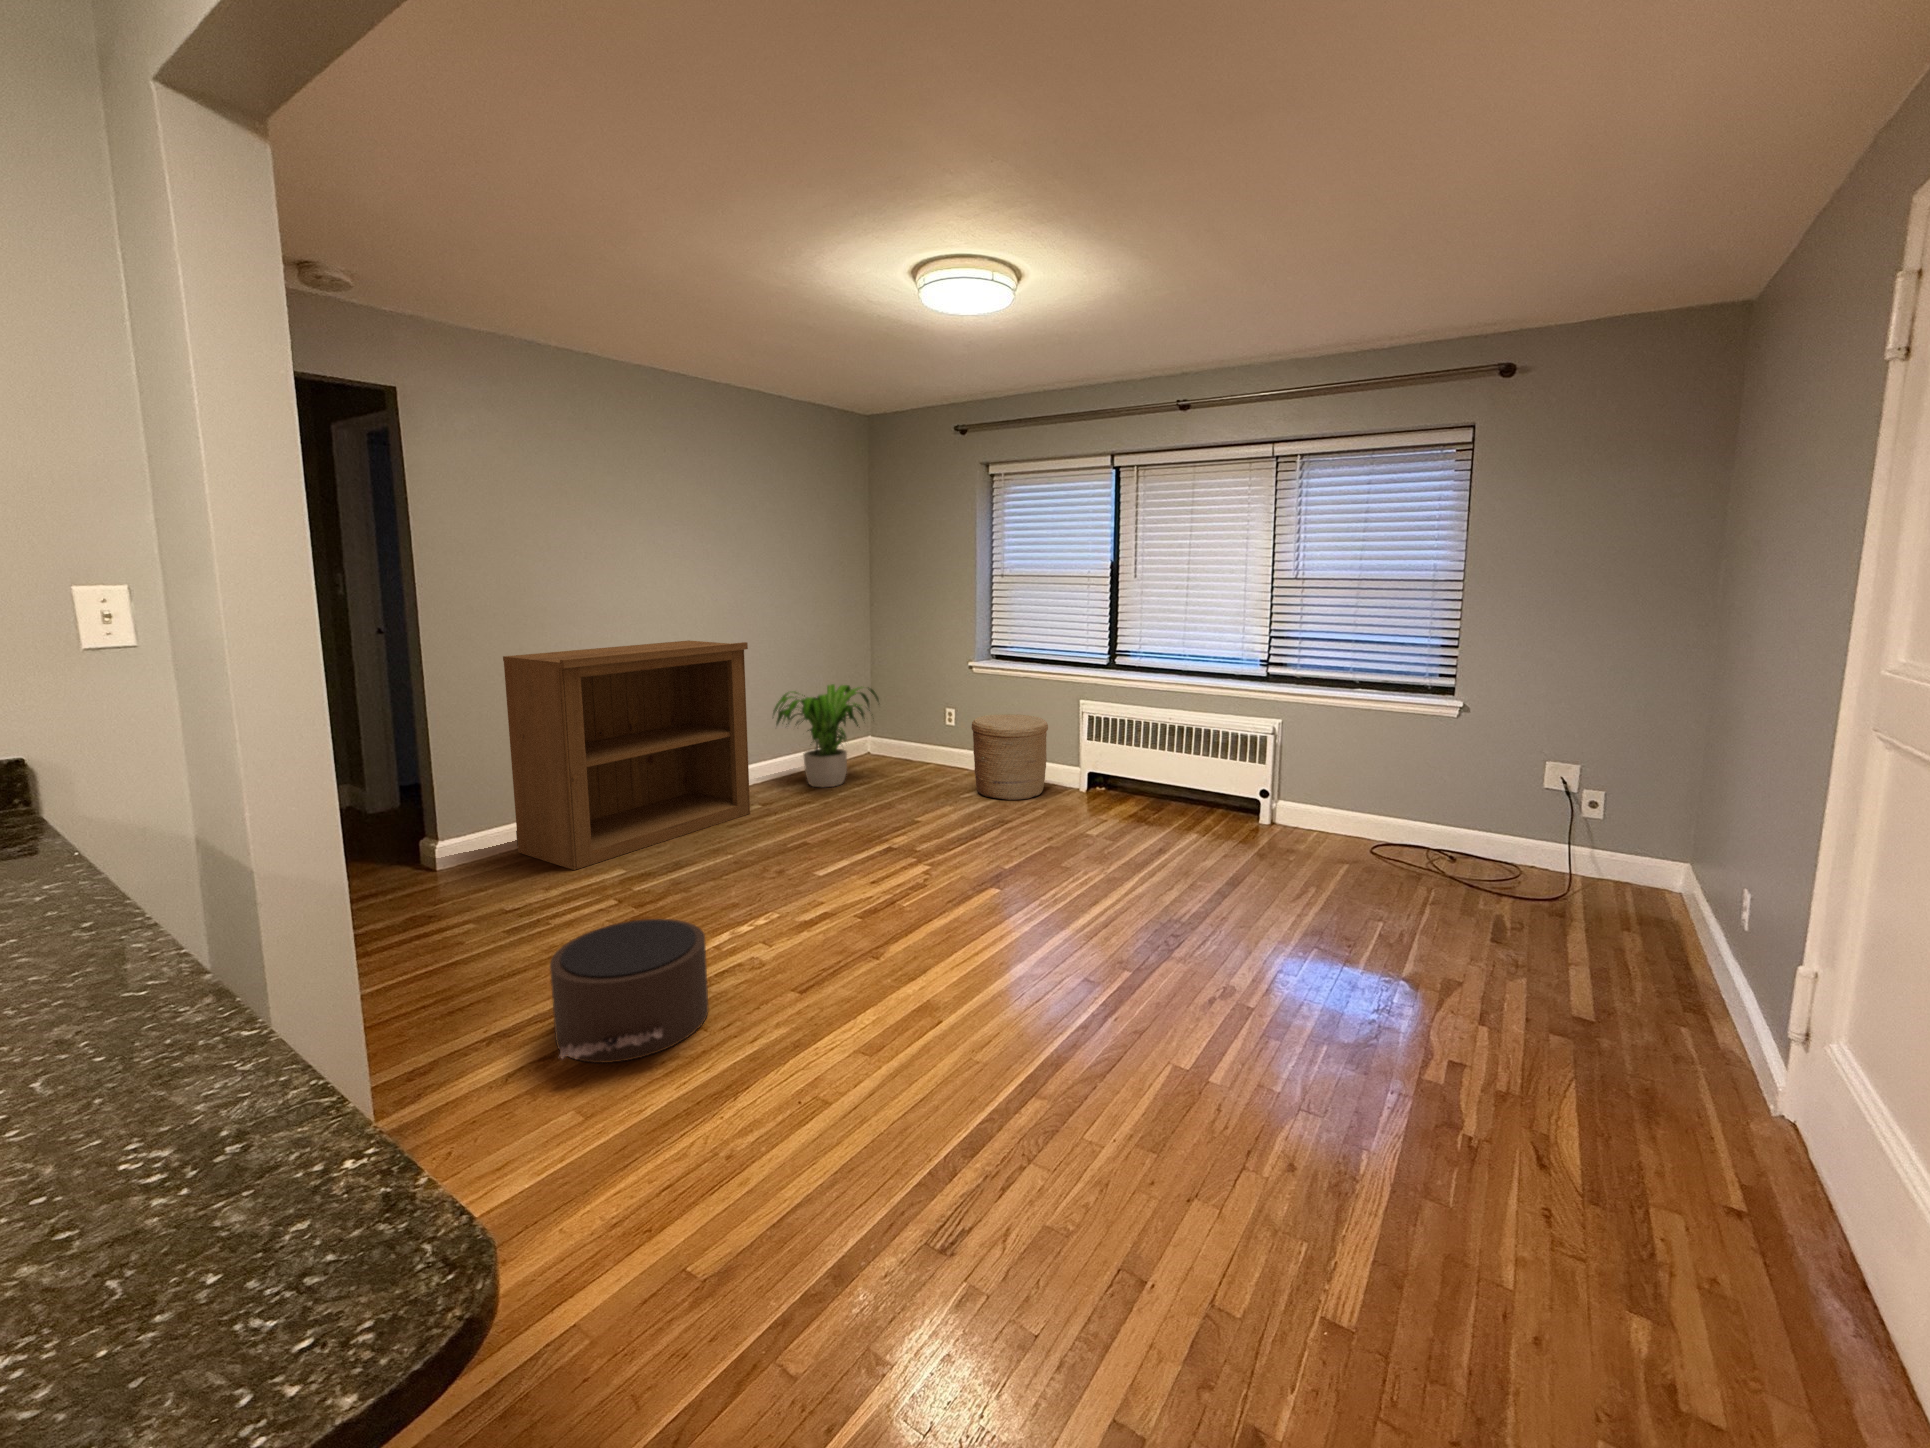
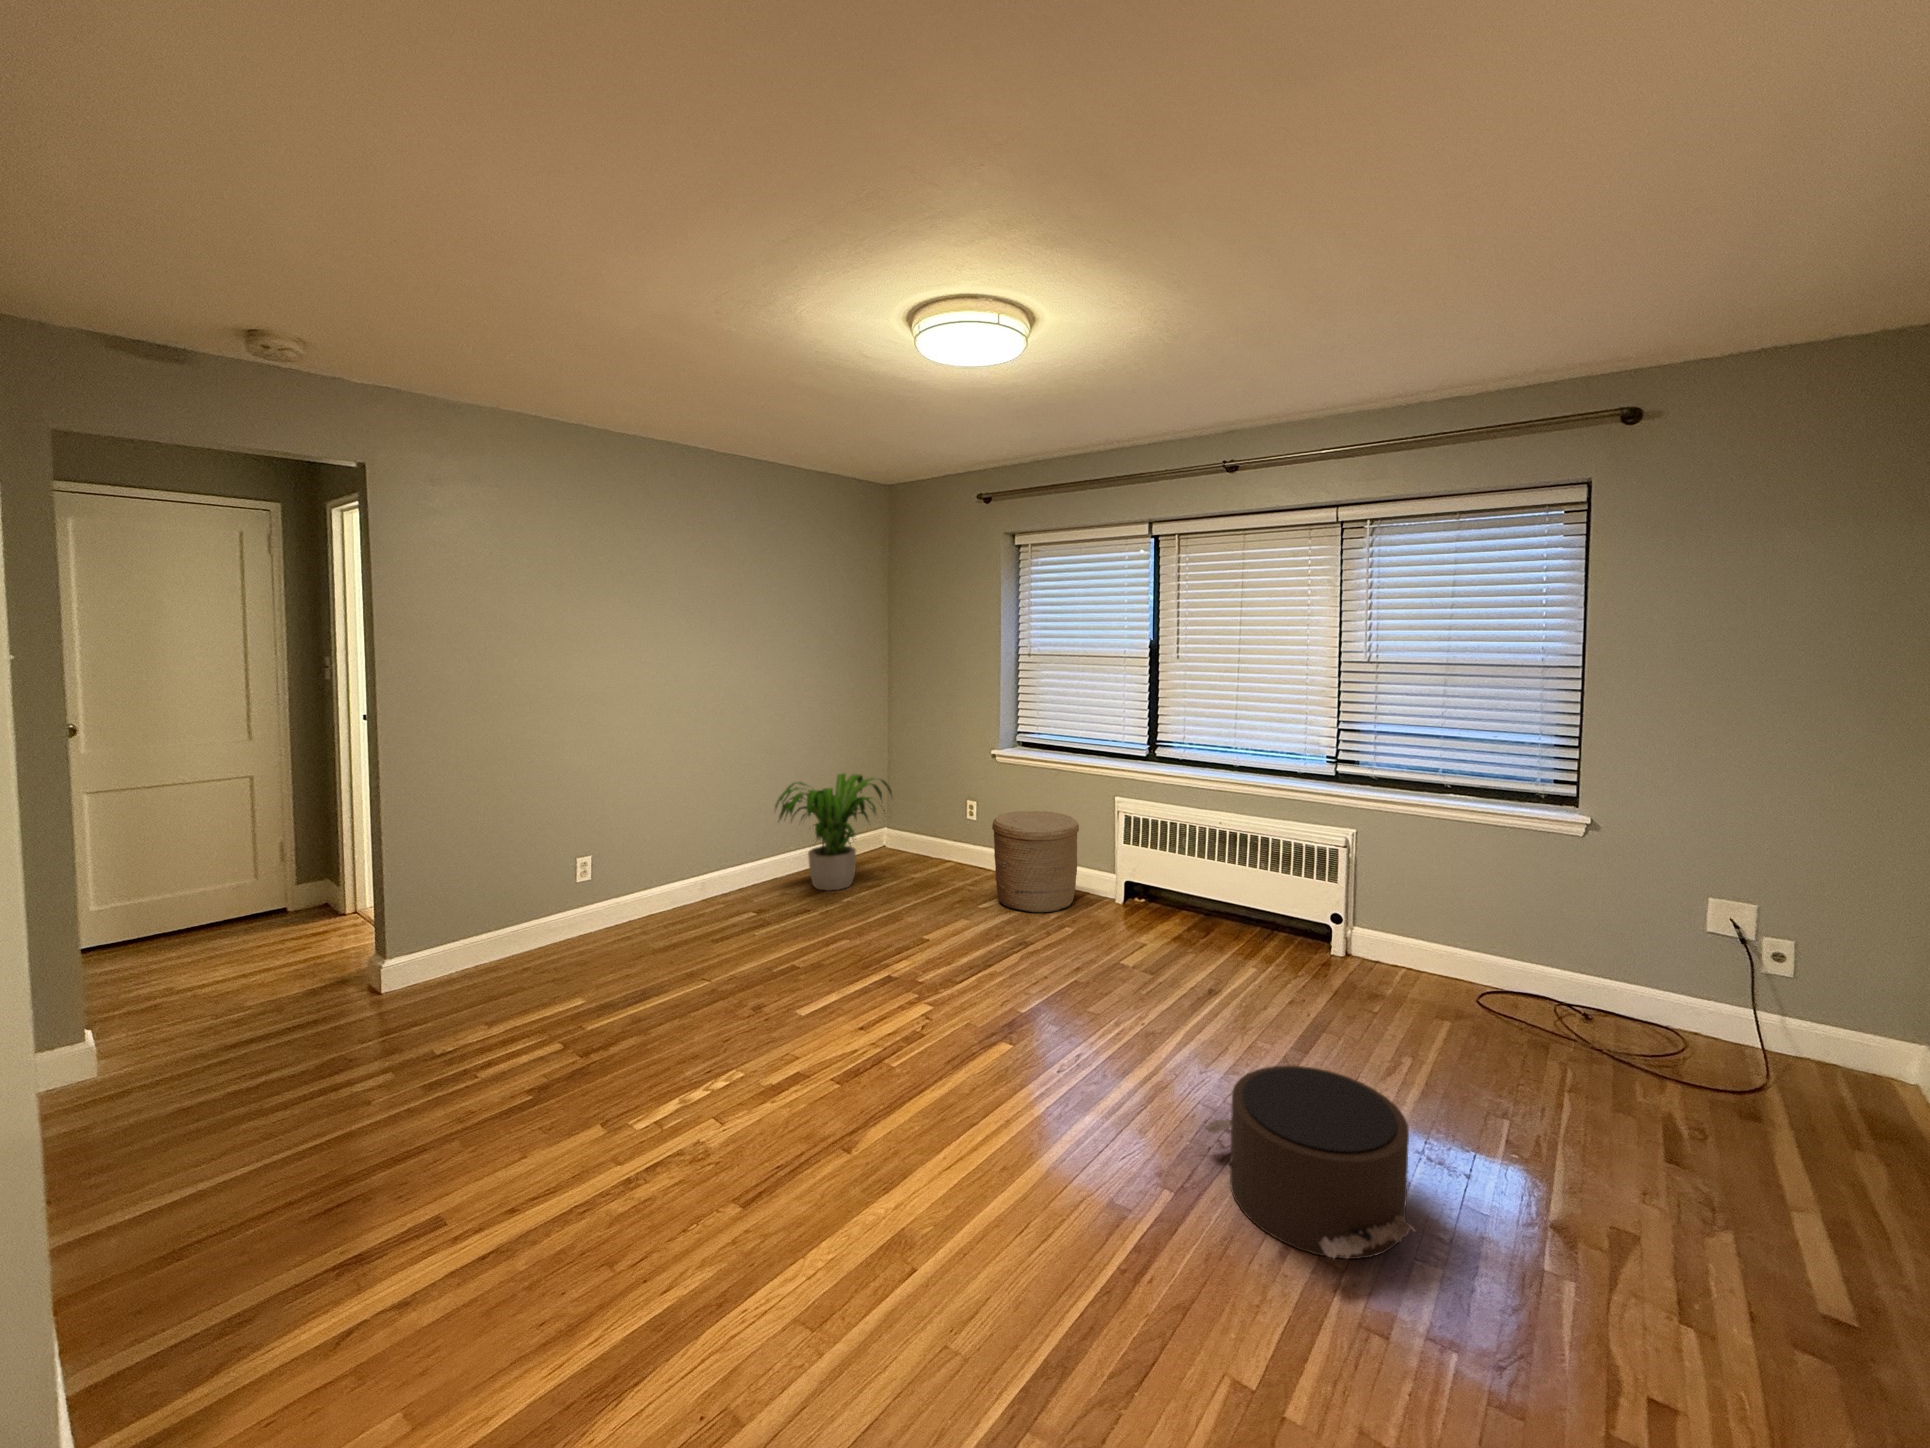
bookshelf: present [503,640,750,870] -> none [469,728,743,998]
pouf: present [550,919,708,1063] -> present [1204,1066,1417,1259]

